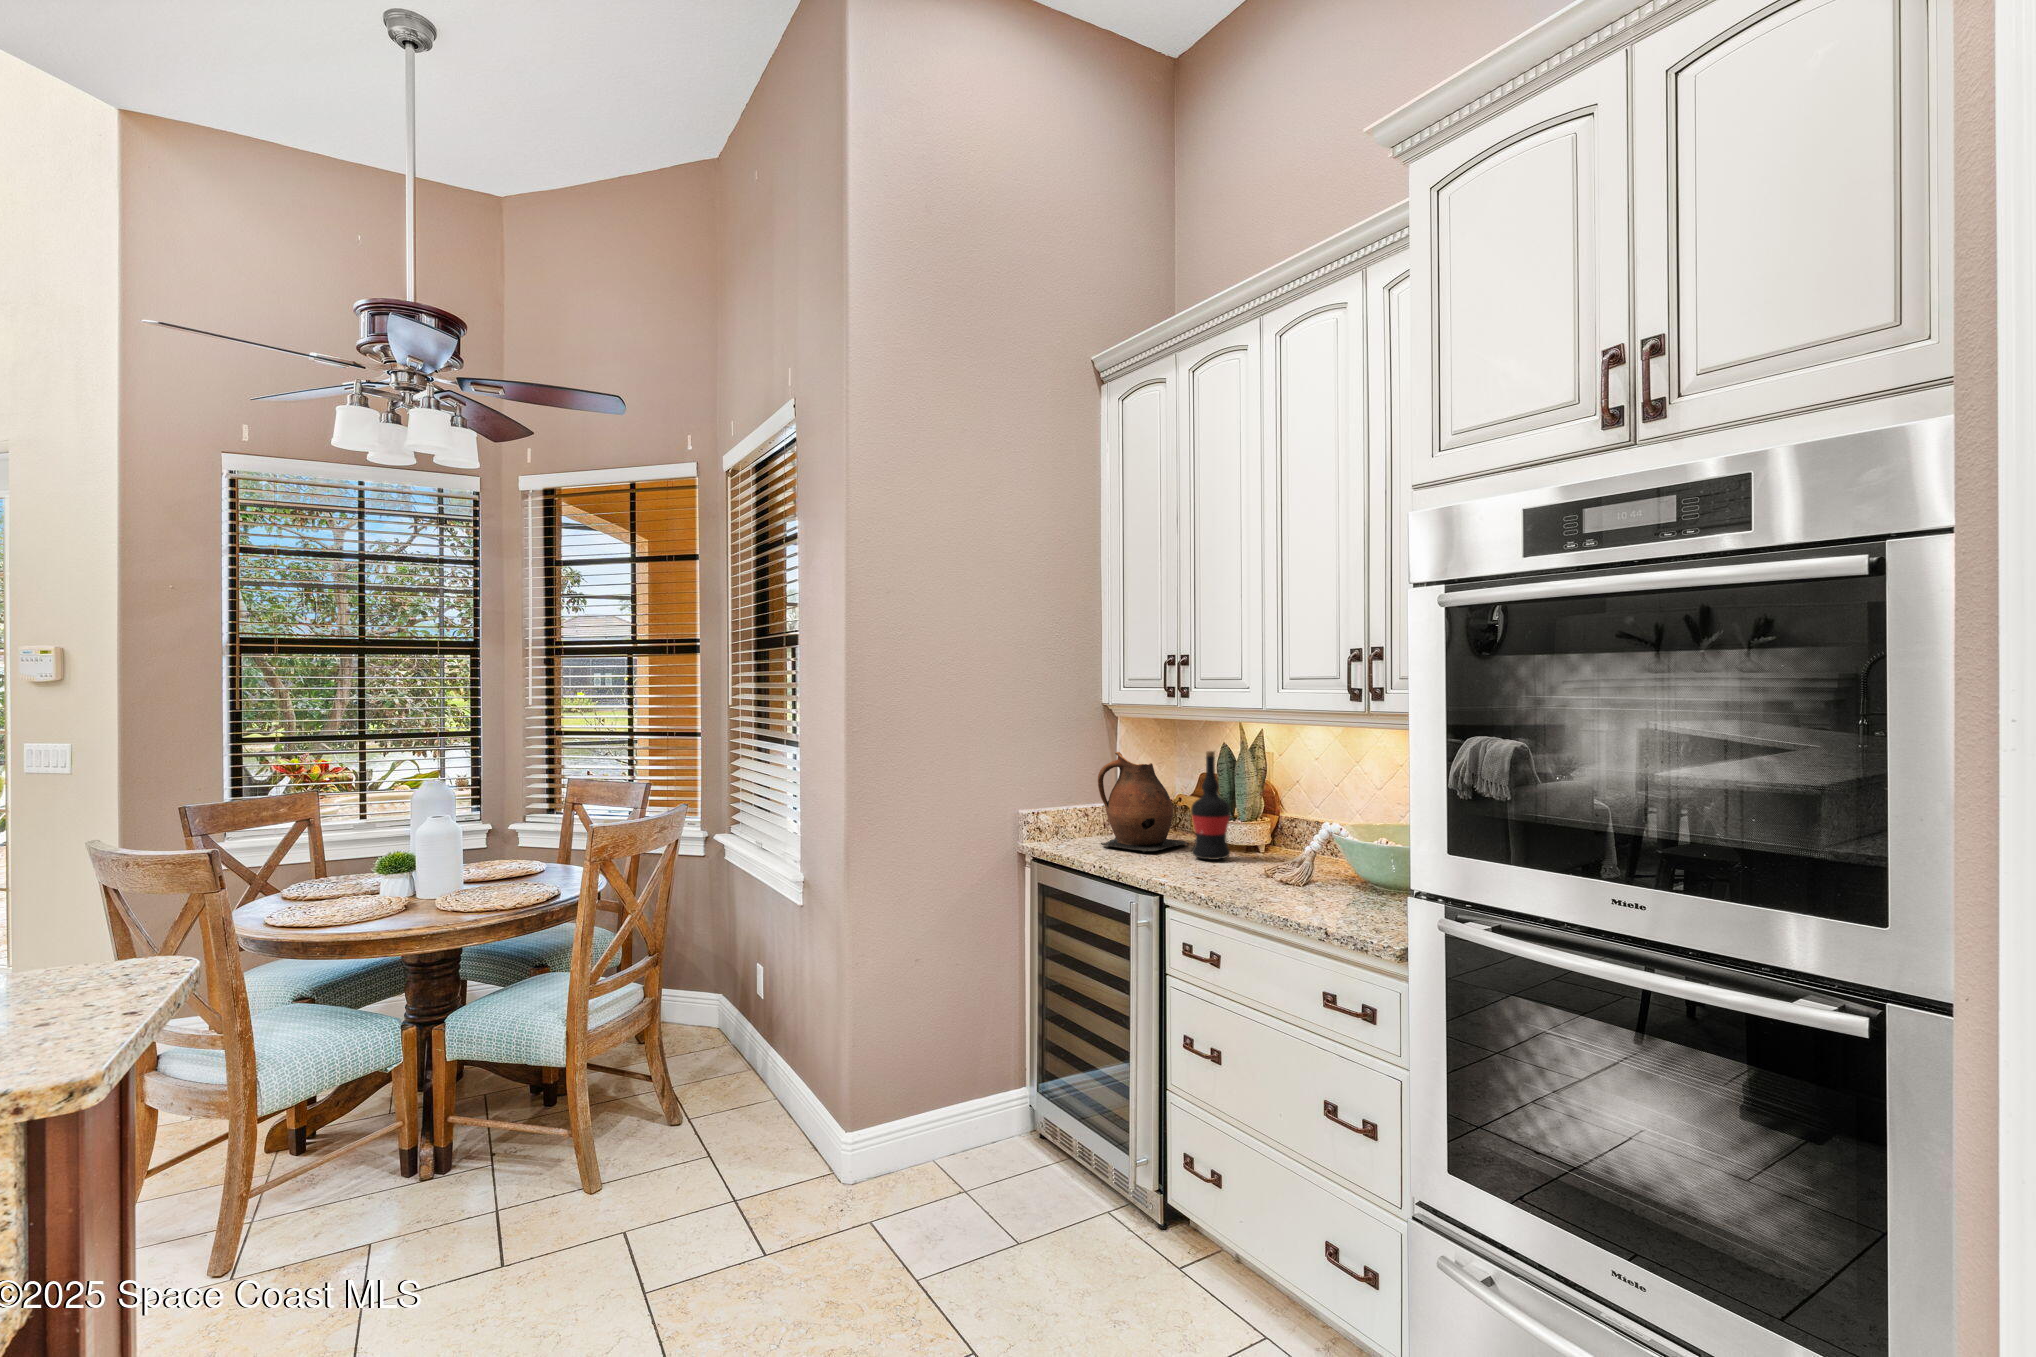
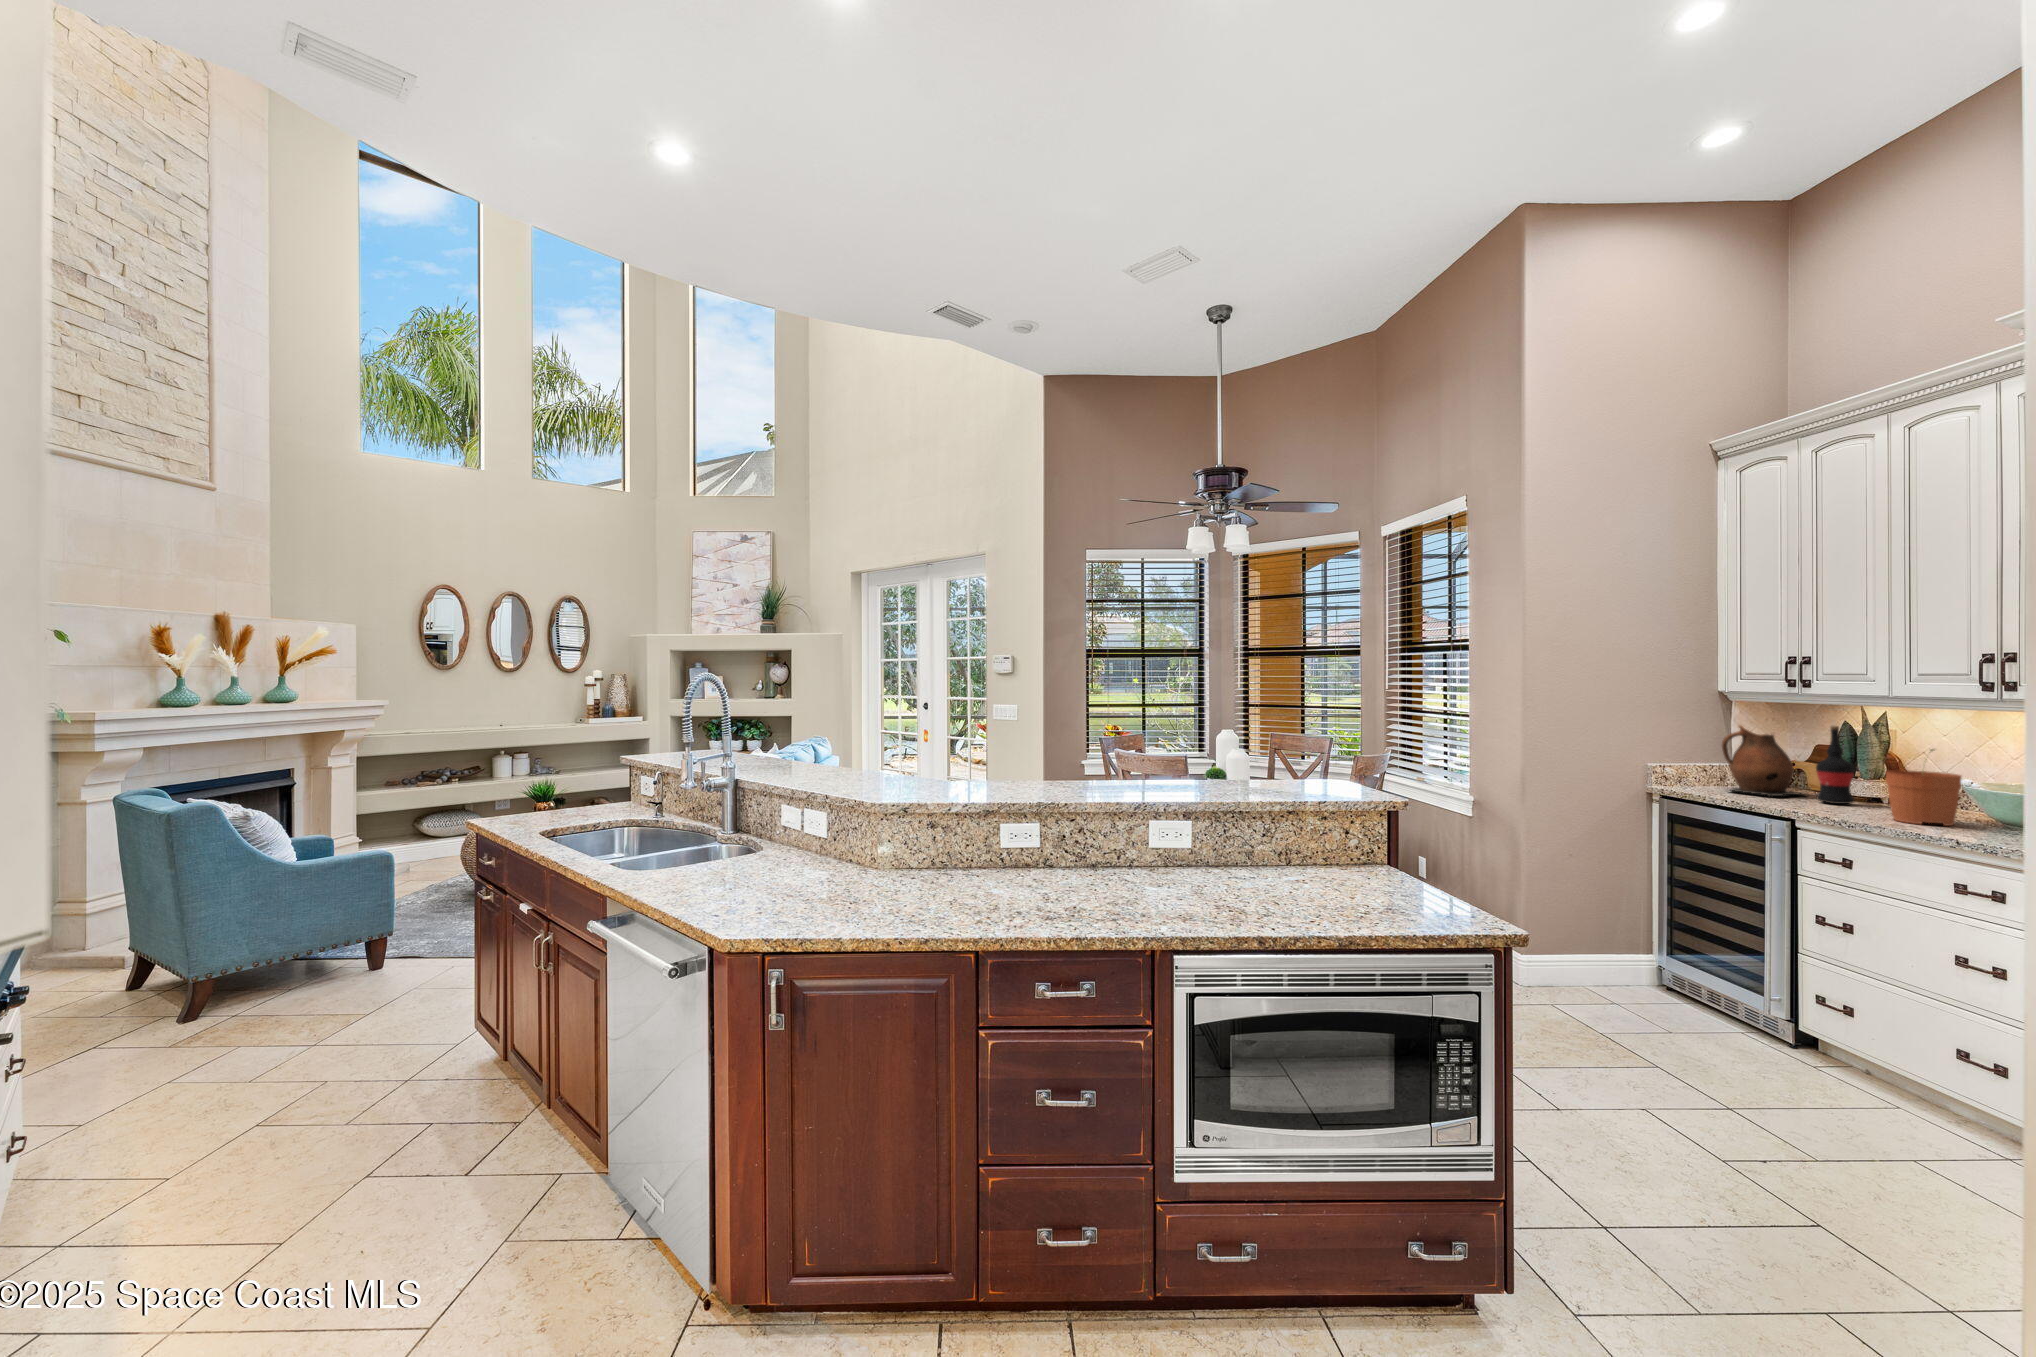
plant pot: none [1253,783,1329,894] -> present [1886,749,1961,826]

